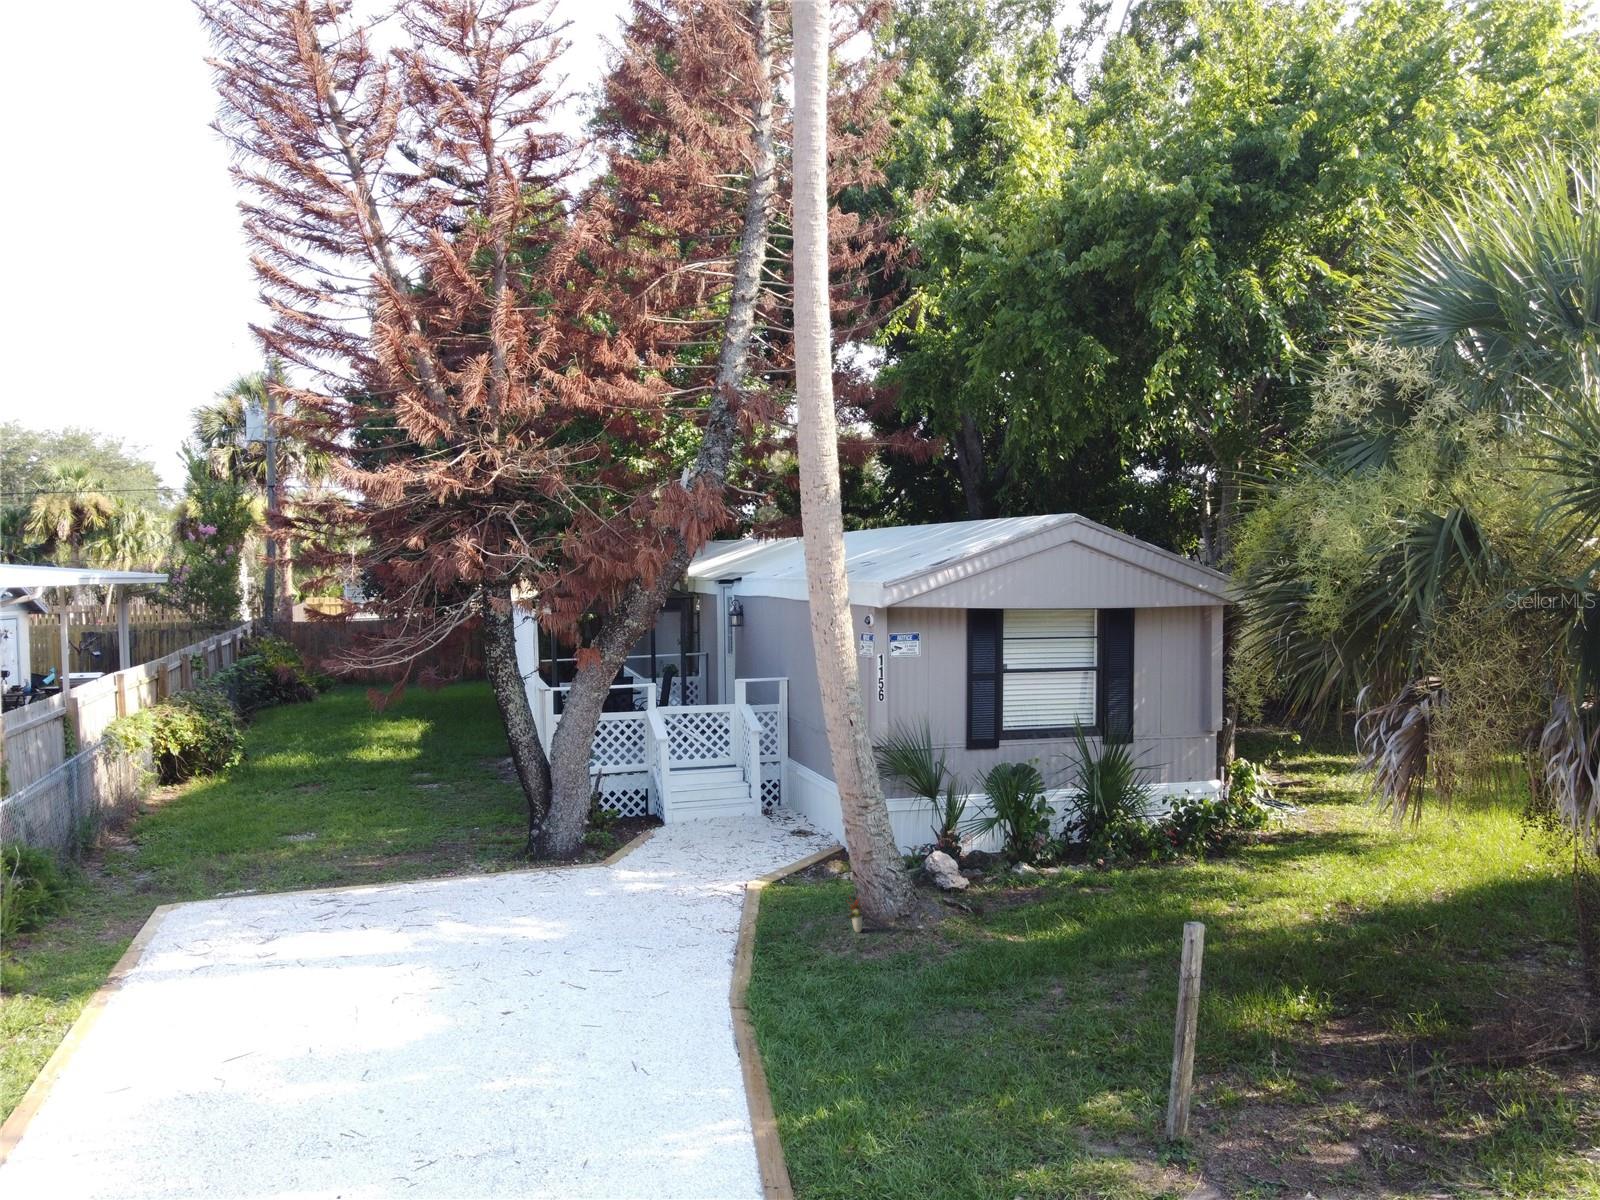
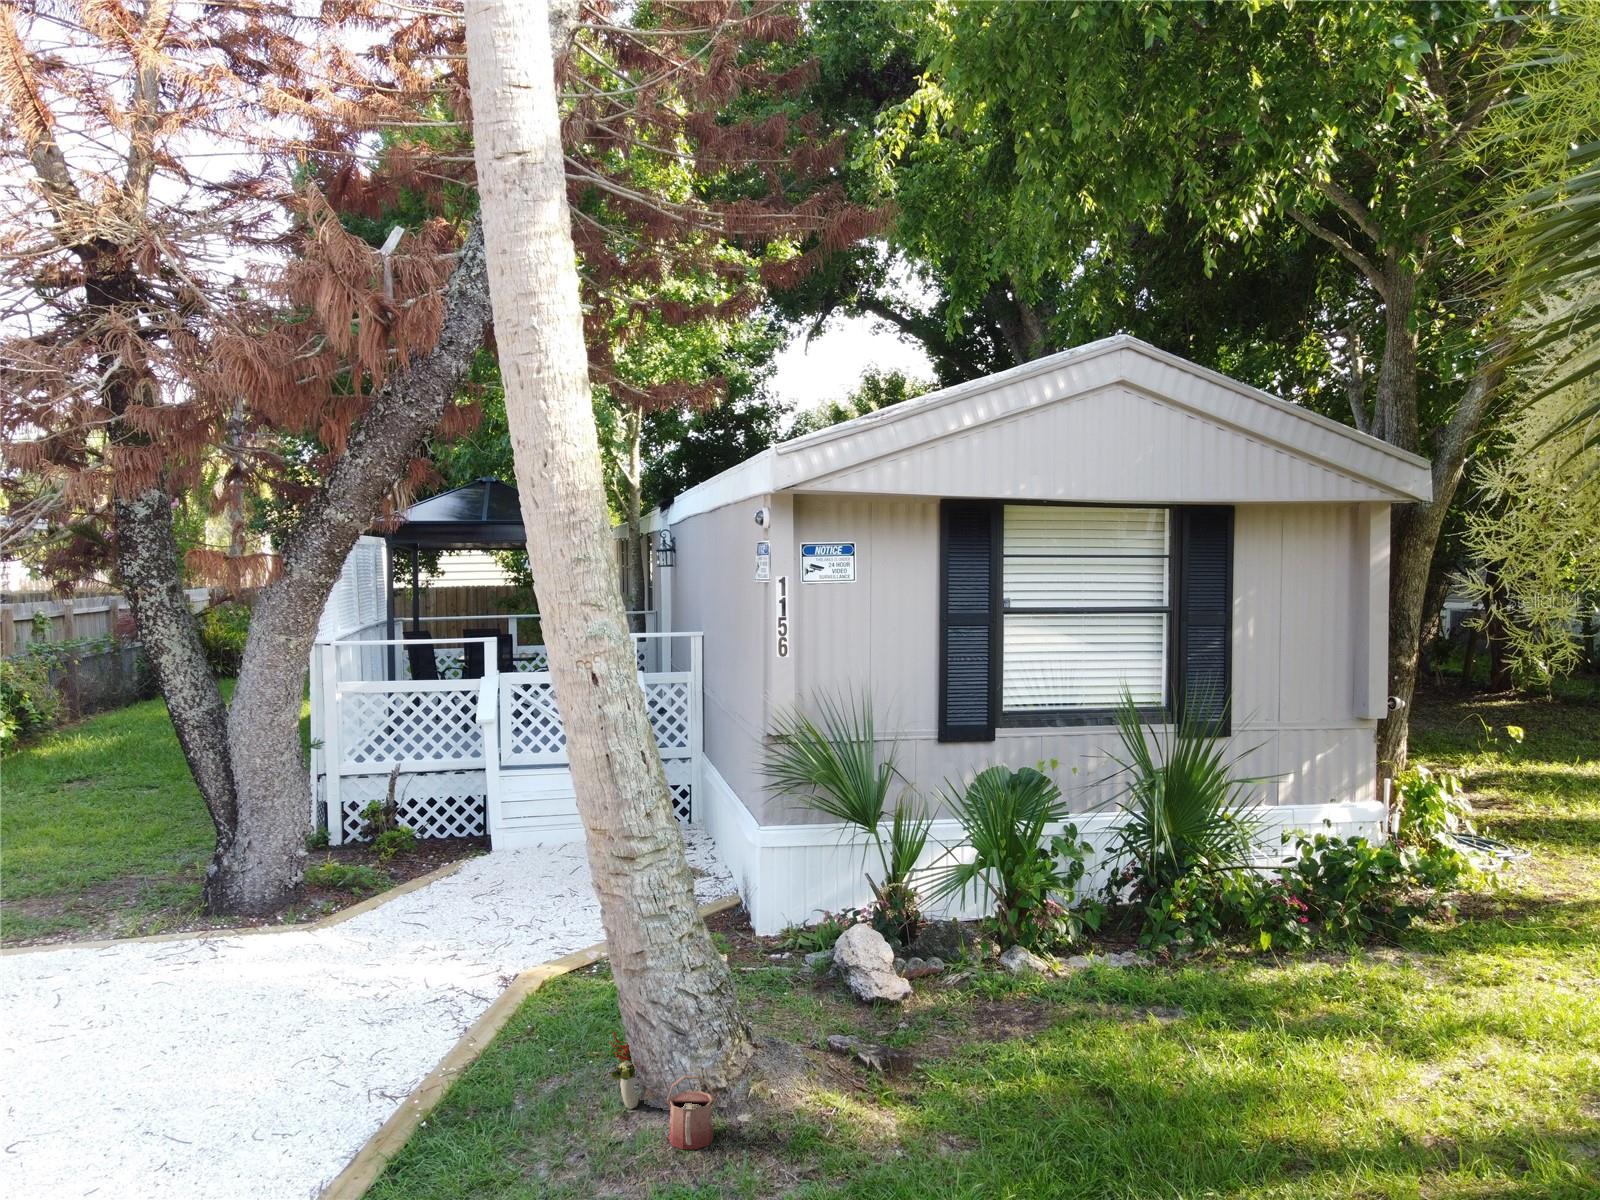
watering can: none [885,910,908,945] -> present [667,1075,715,1149]

